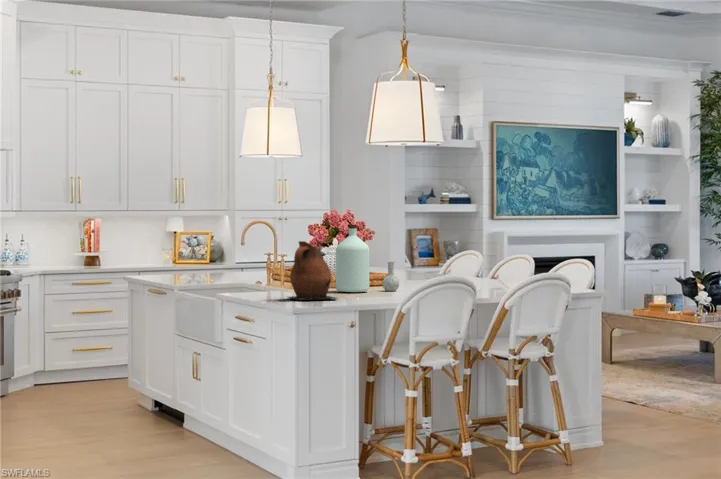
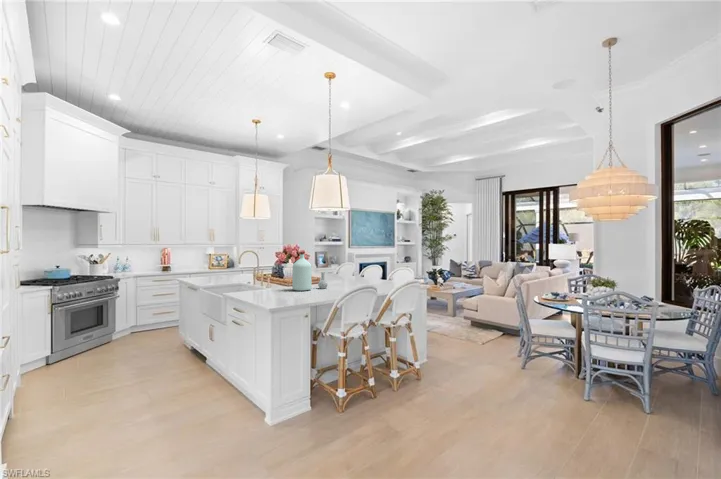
ceramic pitcher: present [288,241,336,300] -> none [263,263,297,300]

